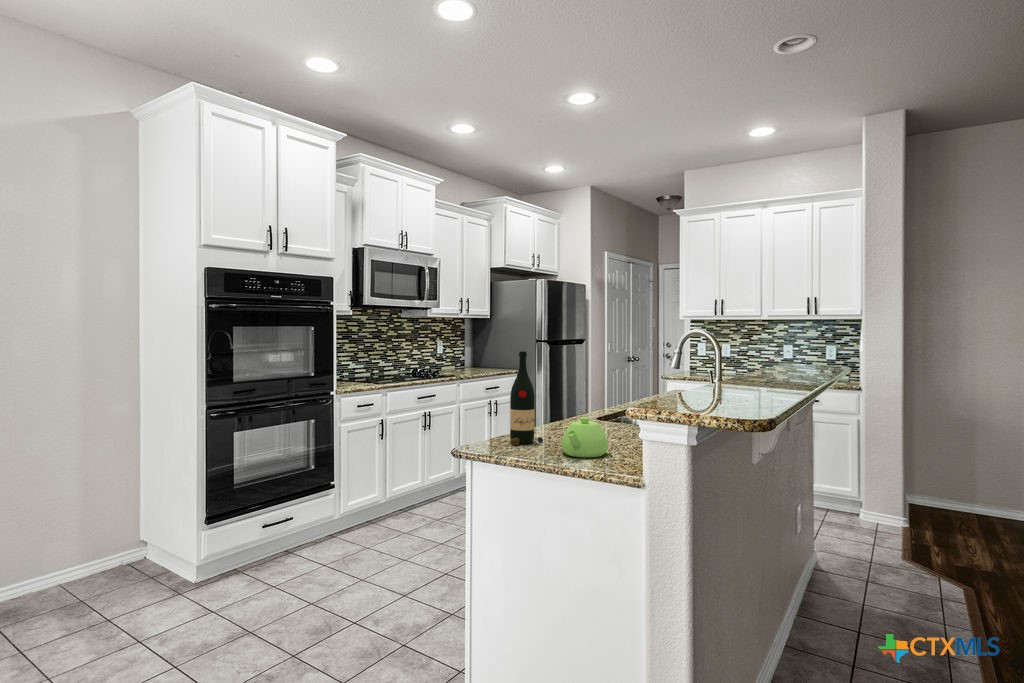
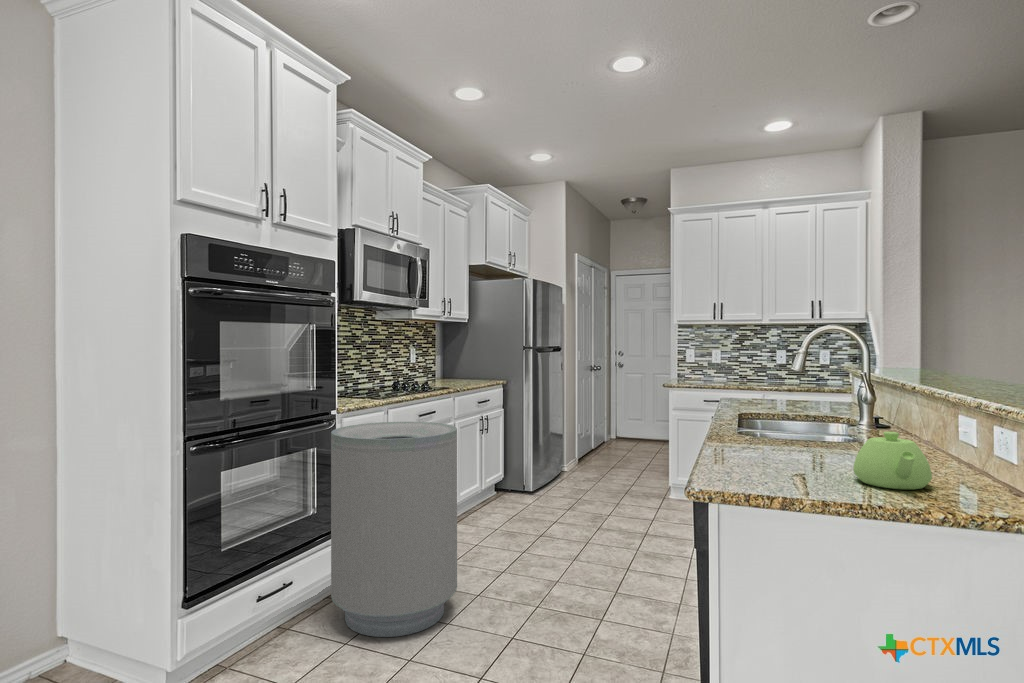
wine bottle: present [510,351,543,445] -> none [742,343,798,474]
trash can: none [322,403,420,564] -> present [331,422,457,637]

